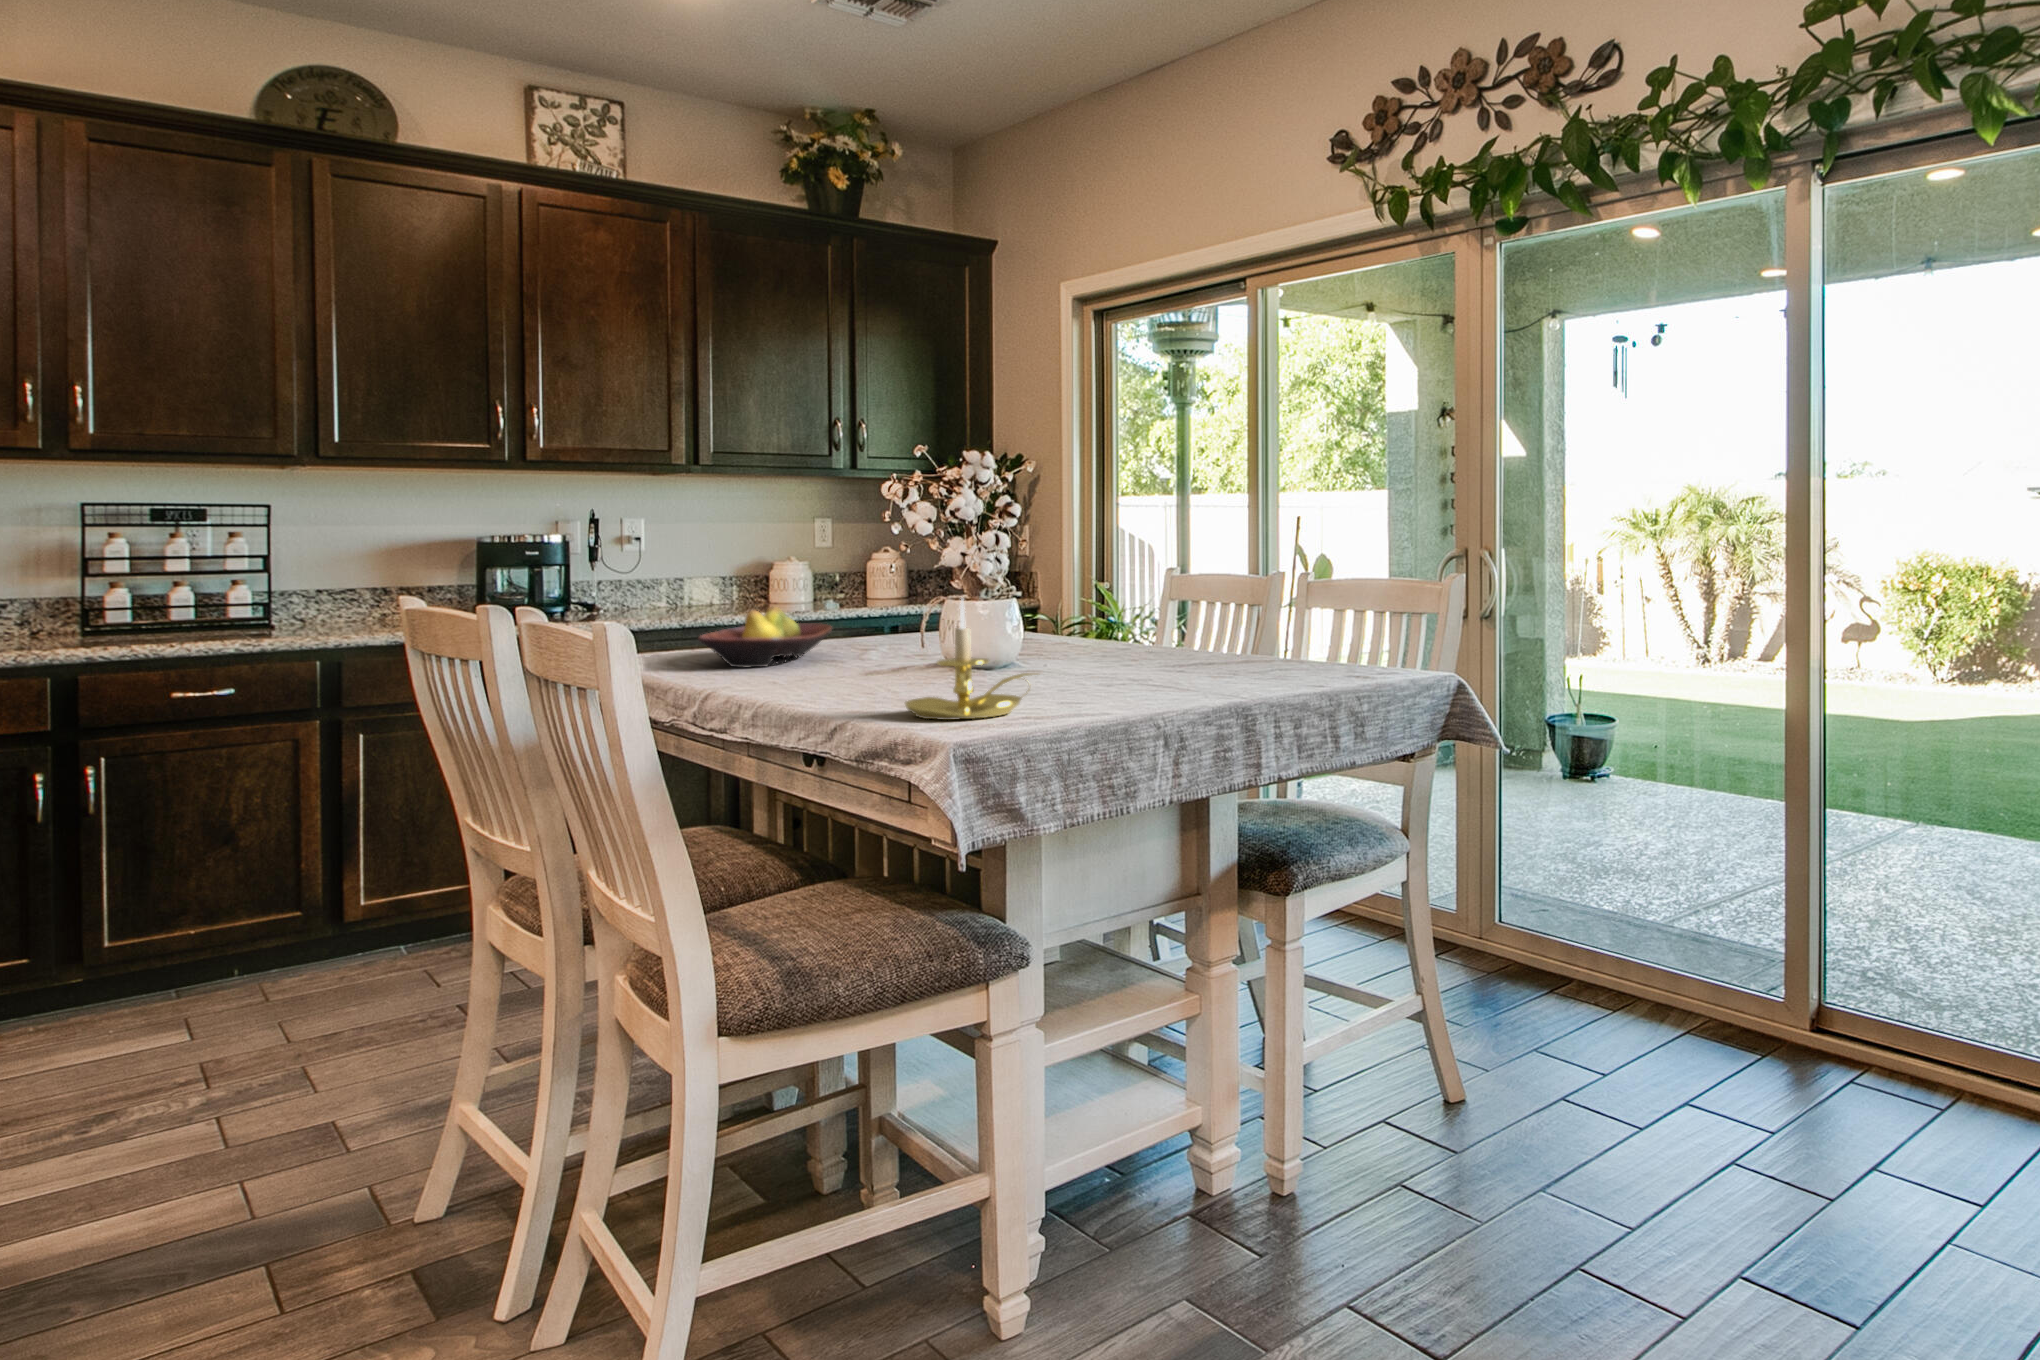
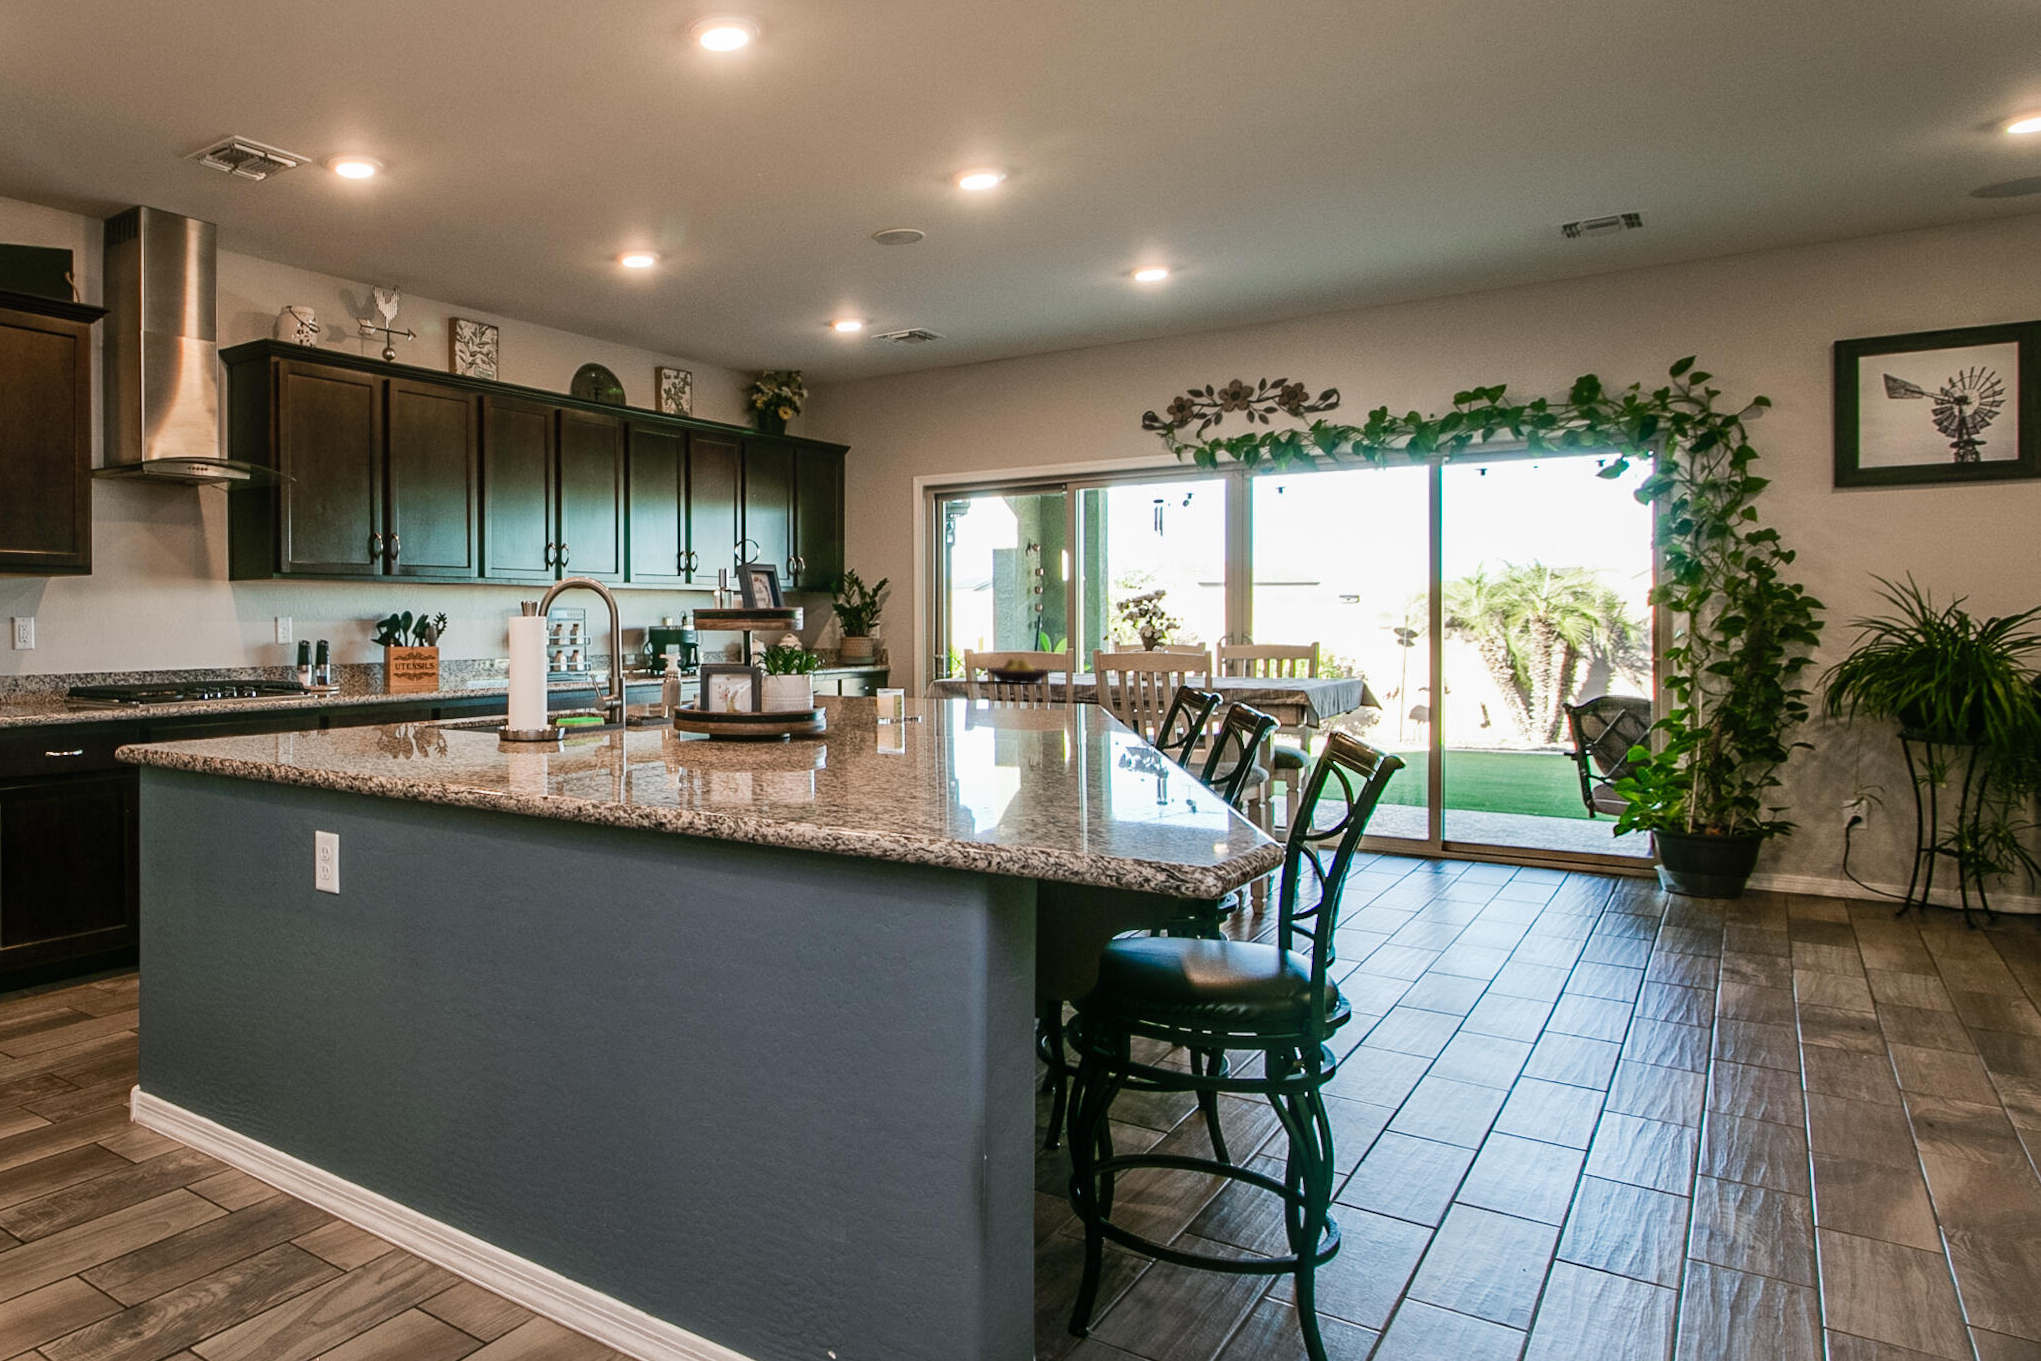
candle holder: present [905,599,1034,720] -> none [1210,647,1253,691]

